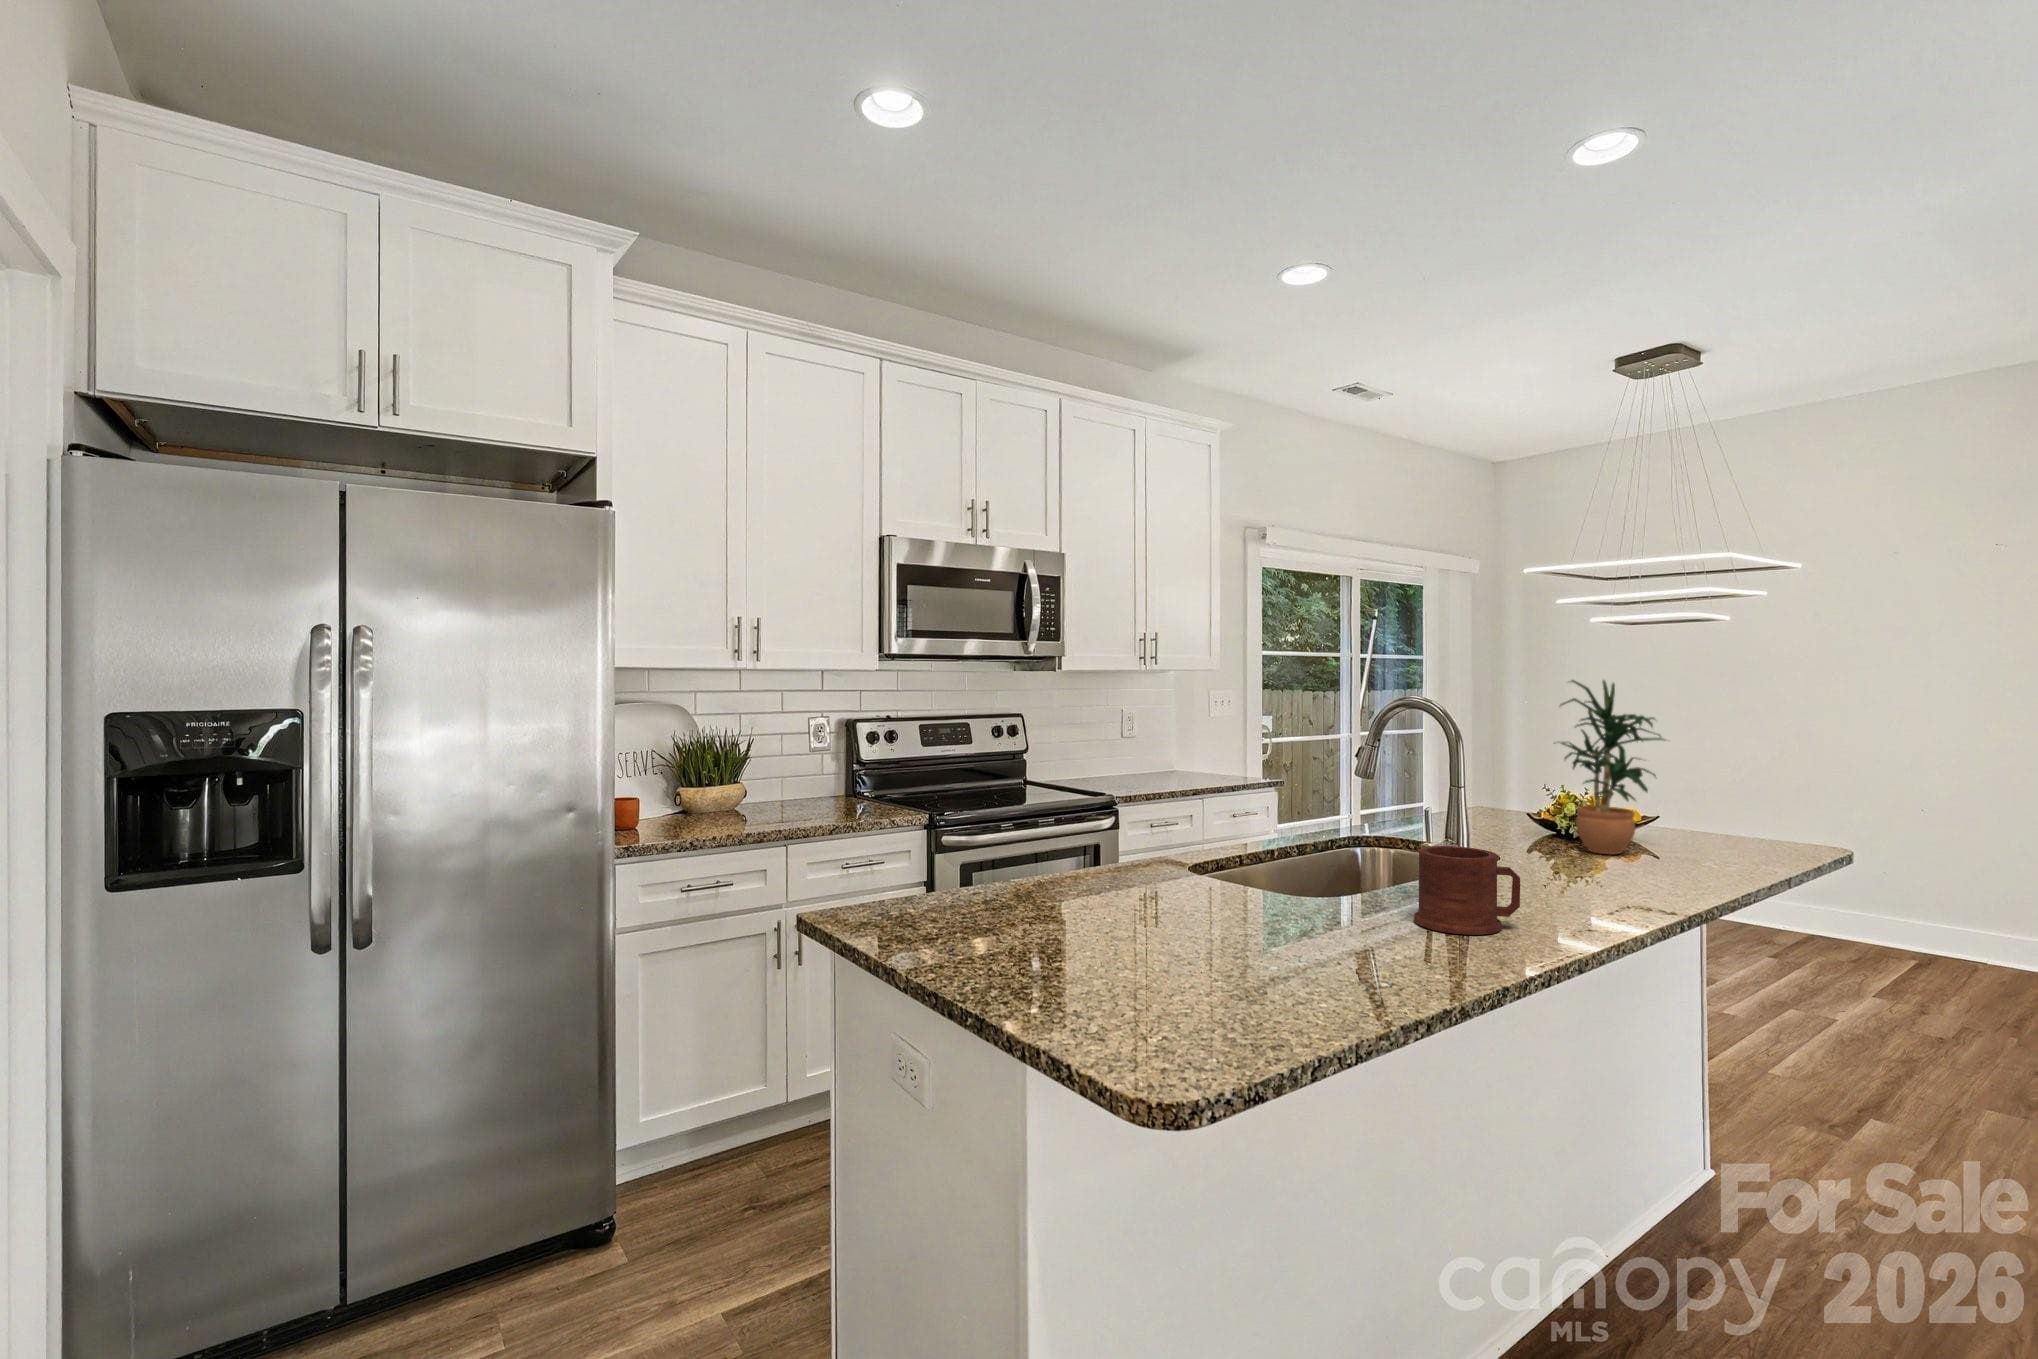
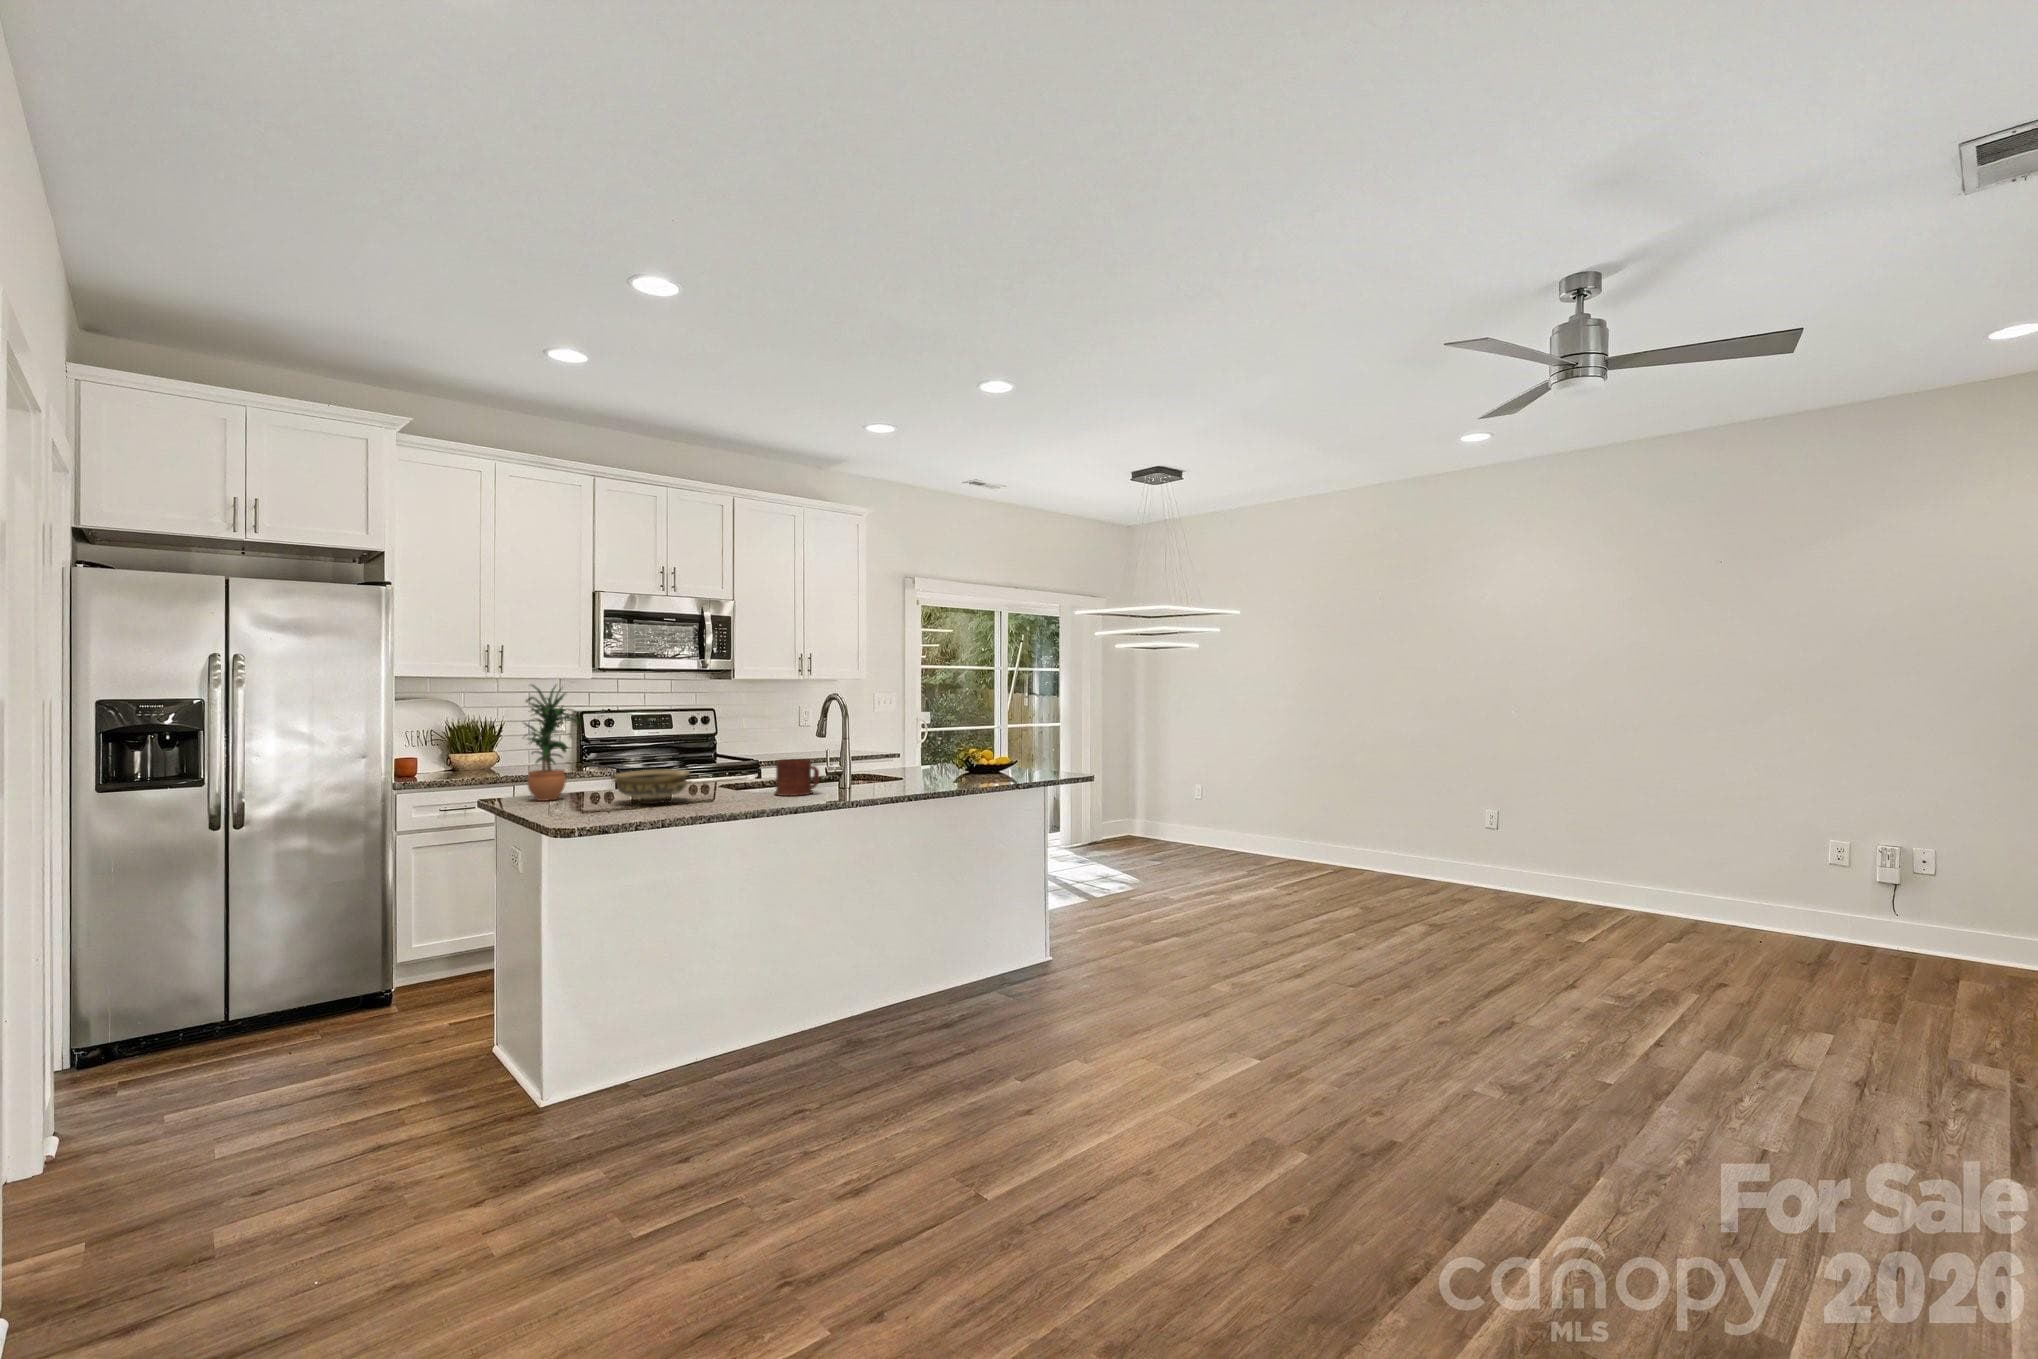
potted plant: present [1560,680,1664,854] -> present [523,684,582,801]
ceramic bowl: none [1119,874,1323,964] -> present [613,770,691,804]

